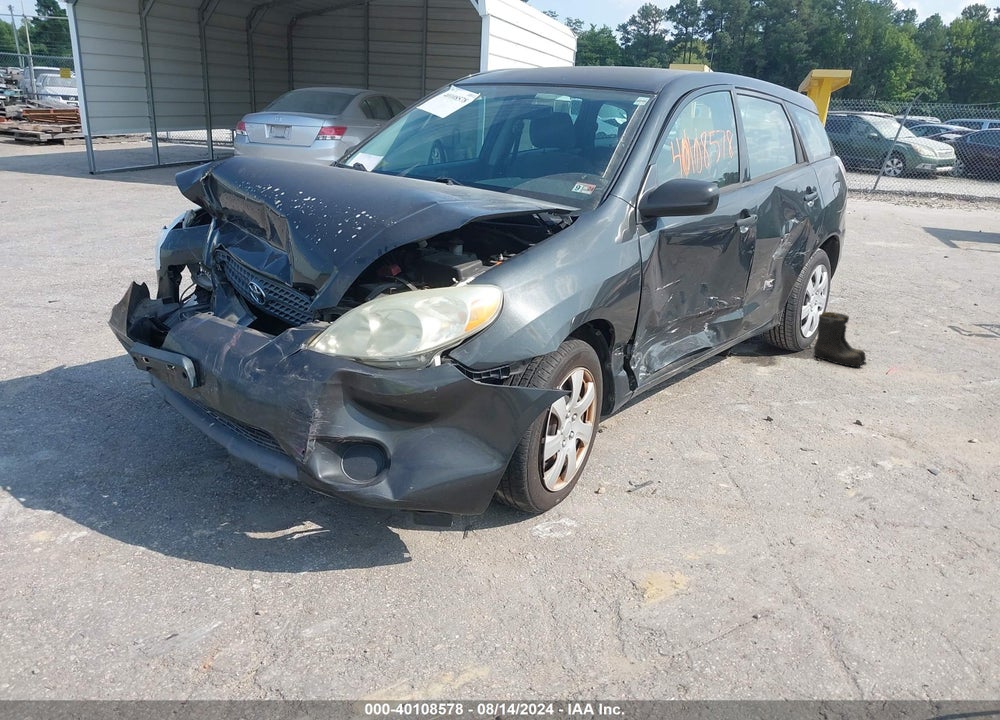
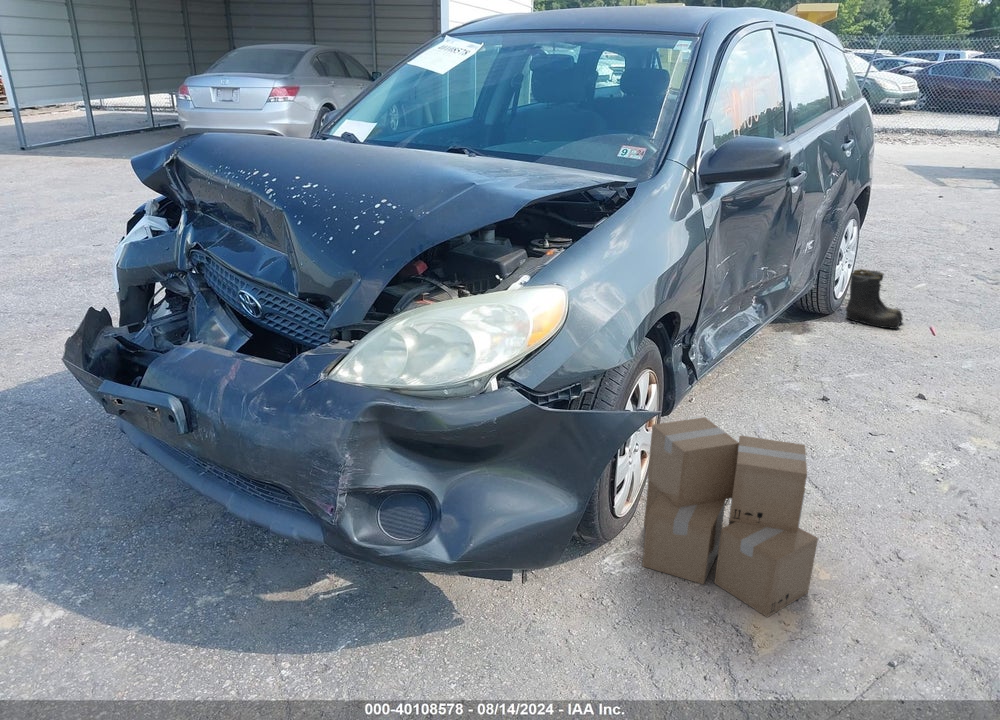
cardboard box: none [568,413,714,576] -> present [642,417,818,617]

